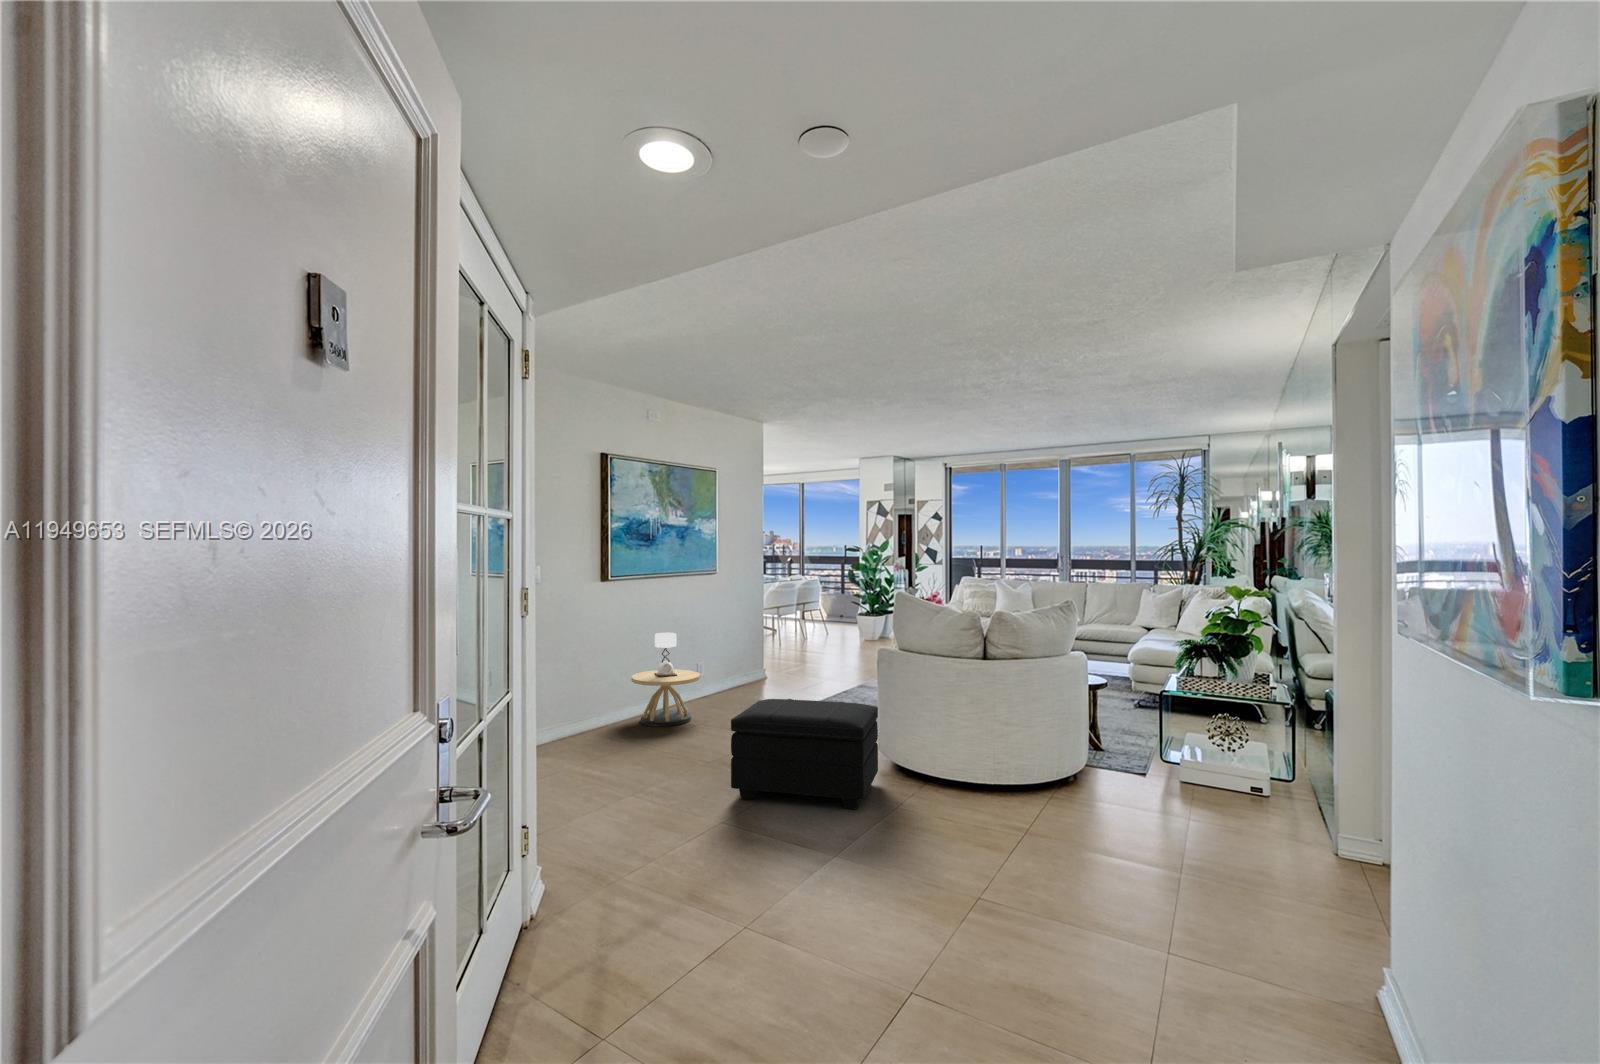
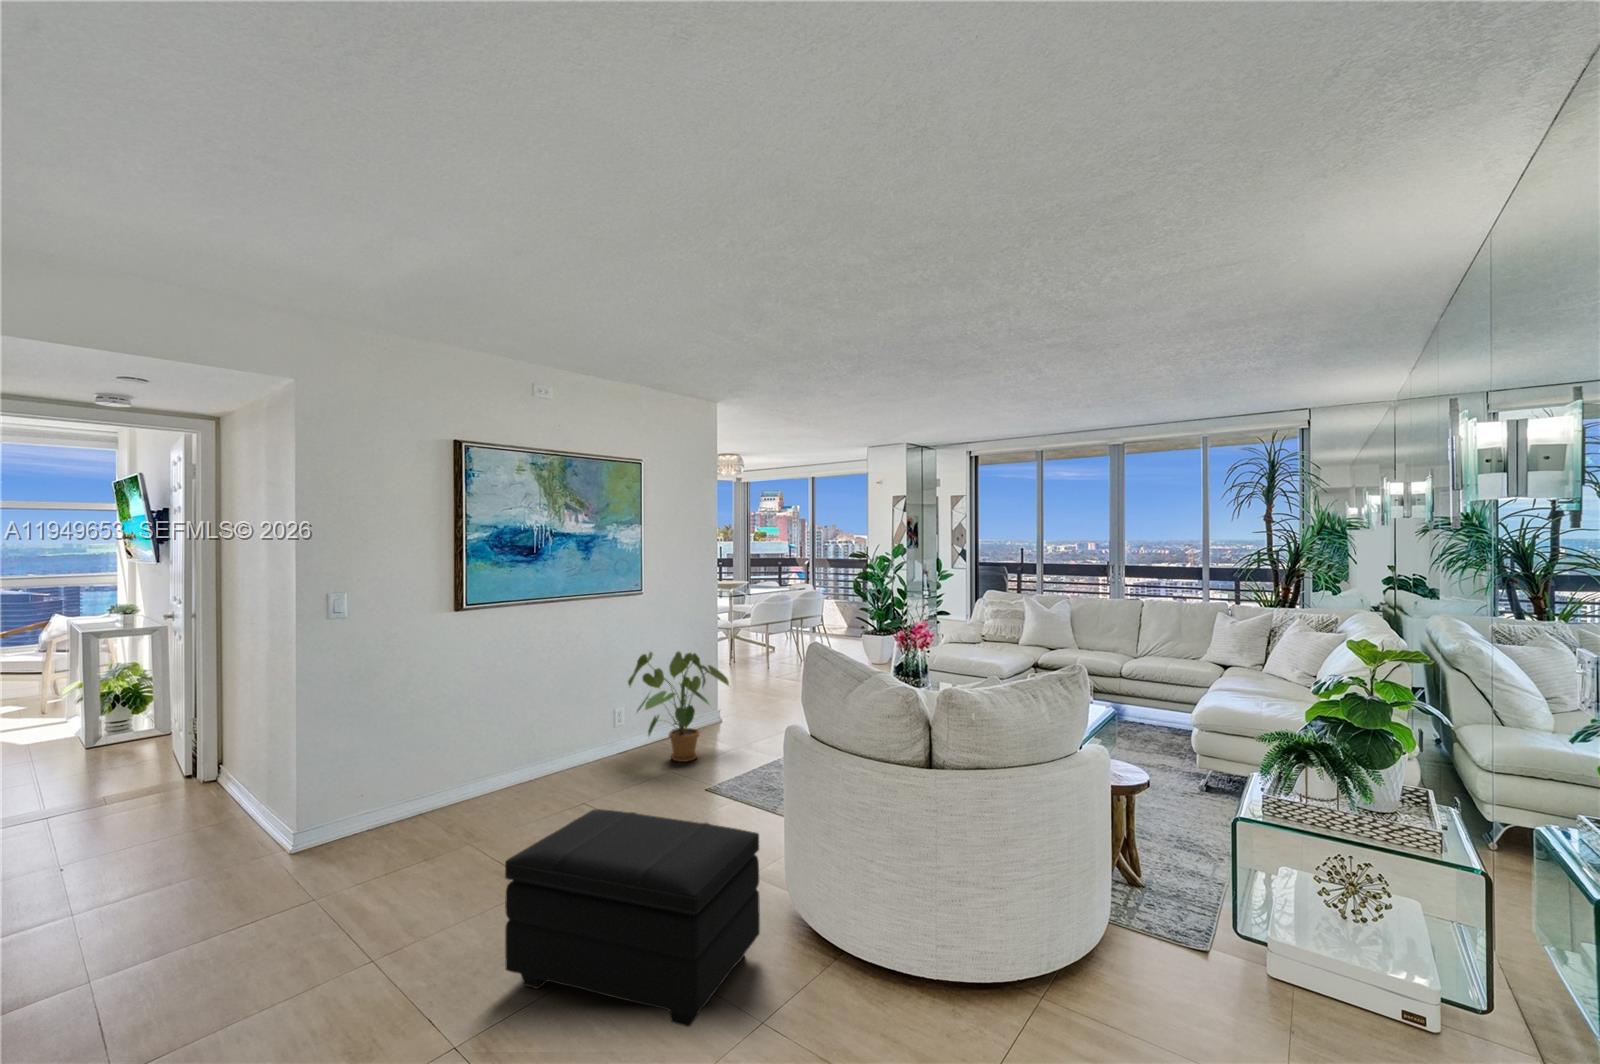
house plant: none [710,617,786,700] -> present [628,652,729,762]
side table: present [631,633,700,726] -> none [492,679,588,809]

